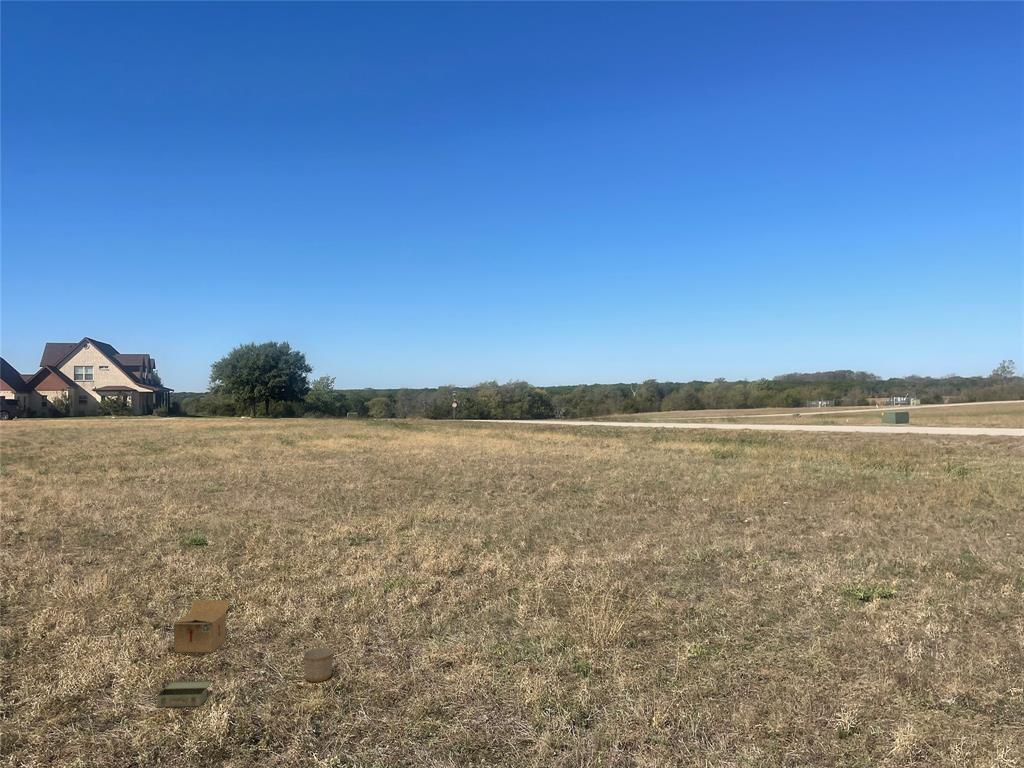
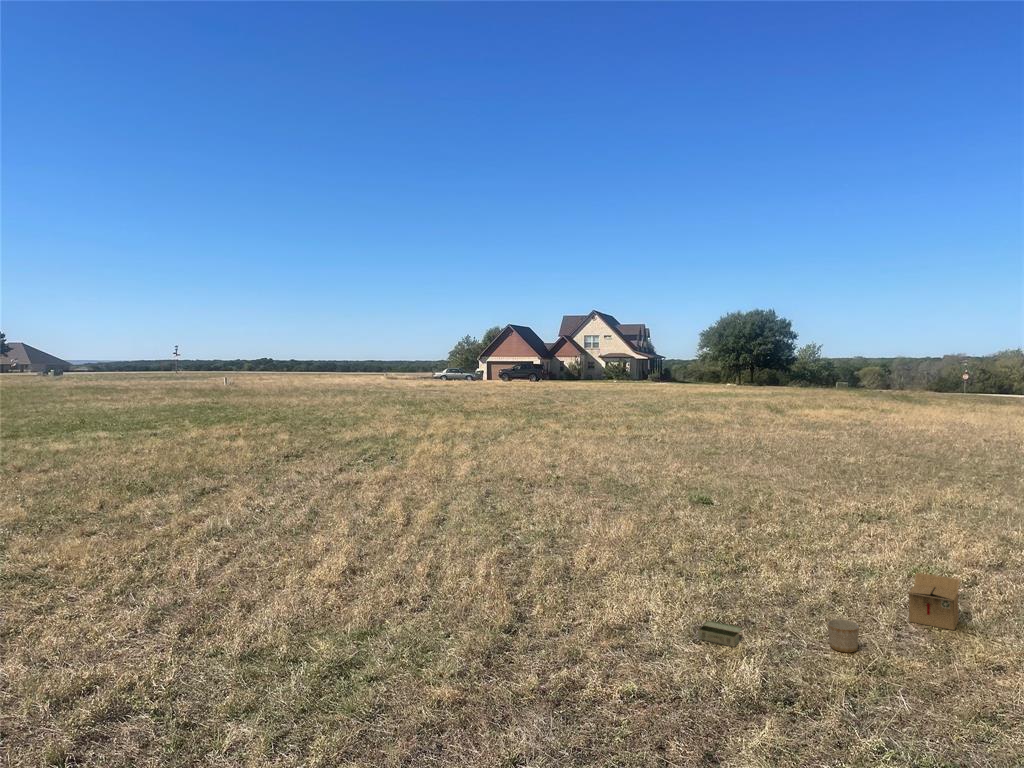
cardboard box: present [171,600,229,653] -> present [908,573,959,630]

